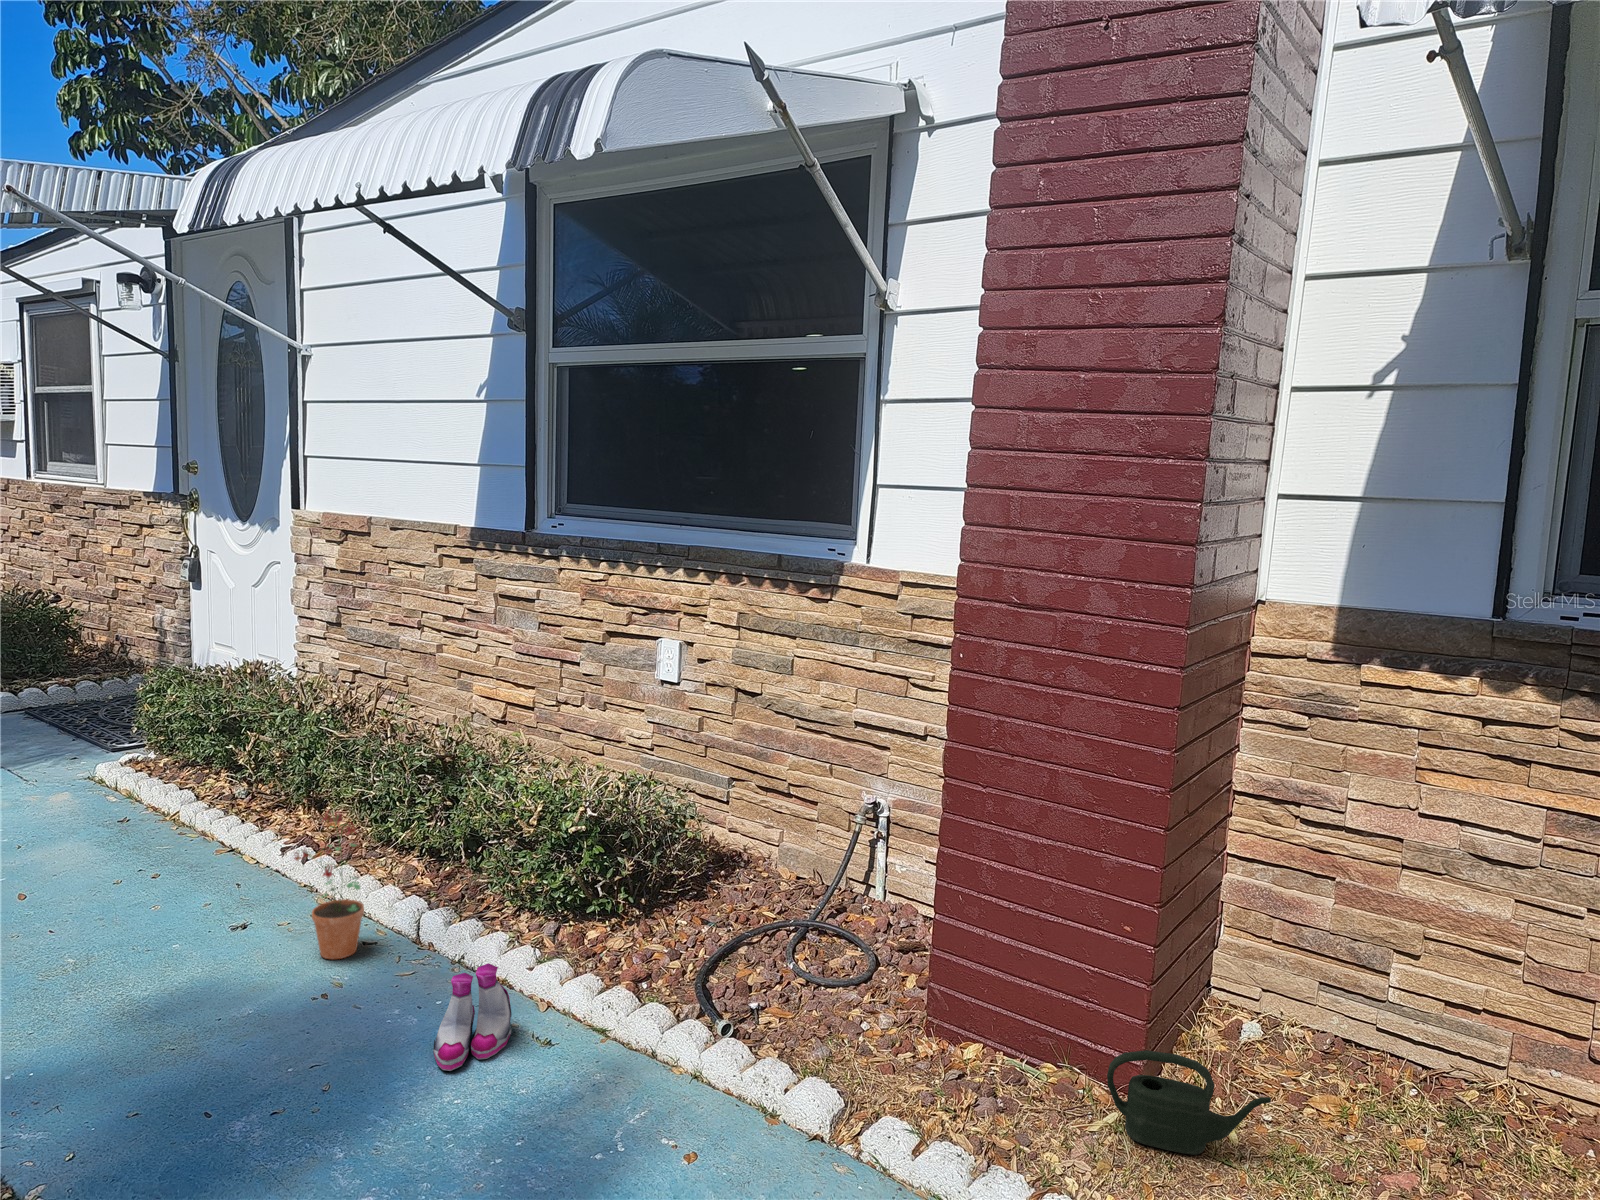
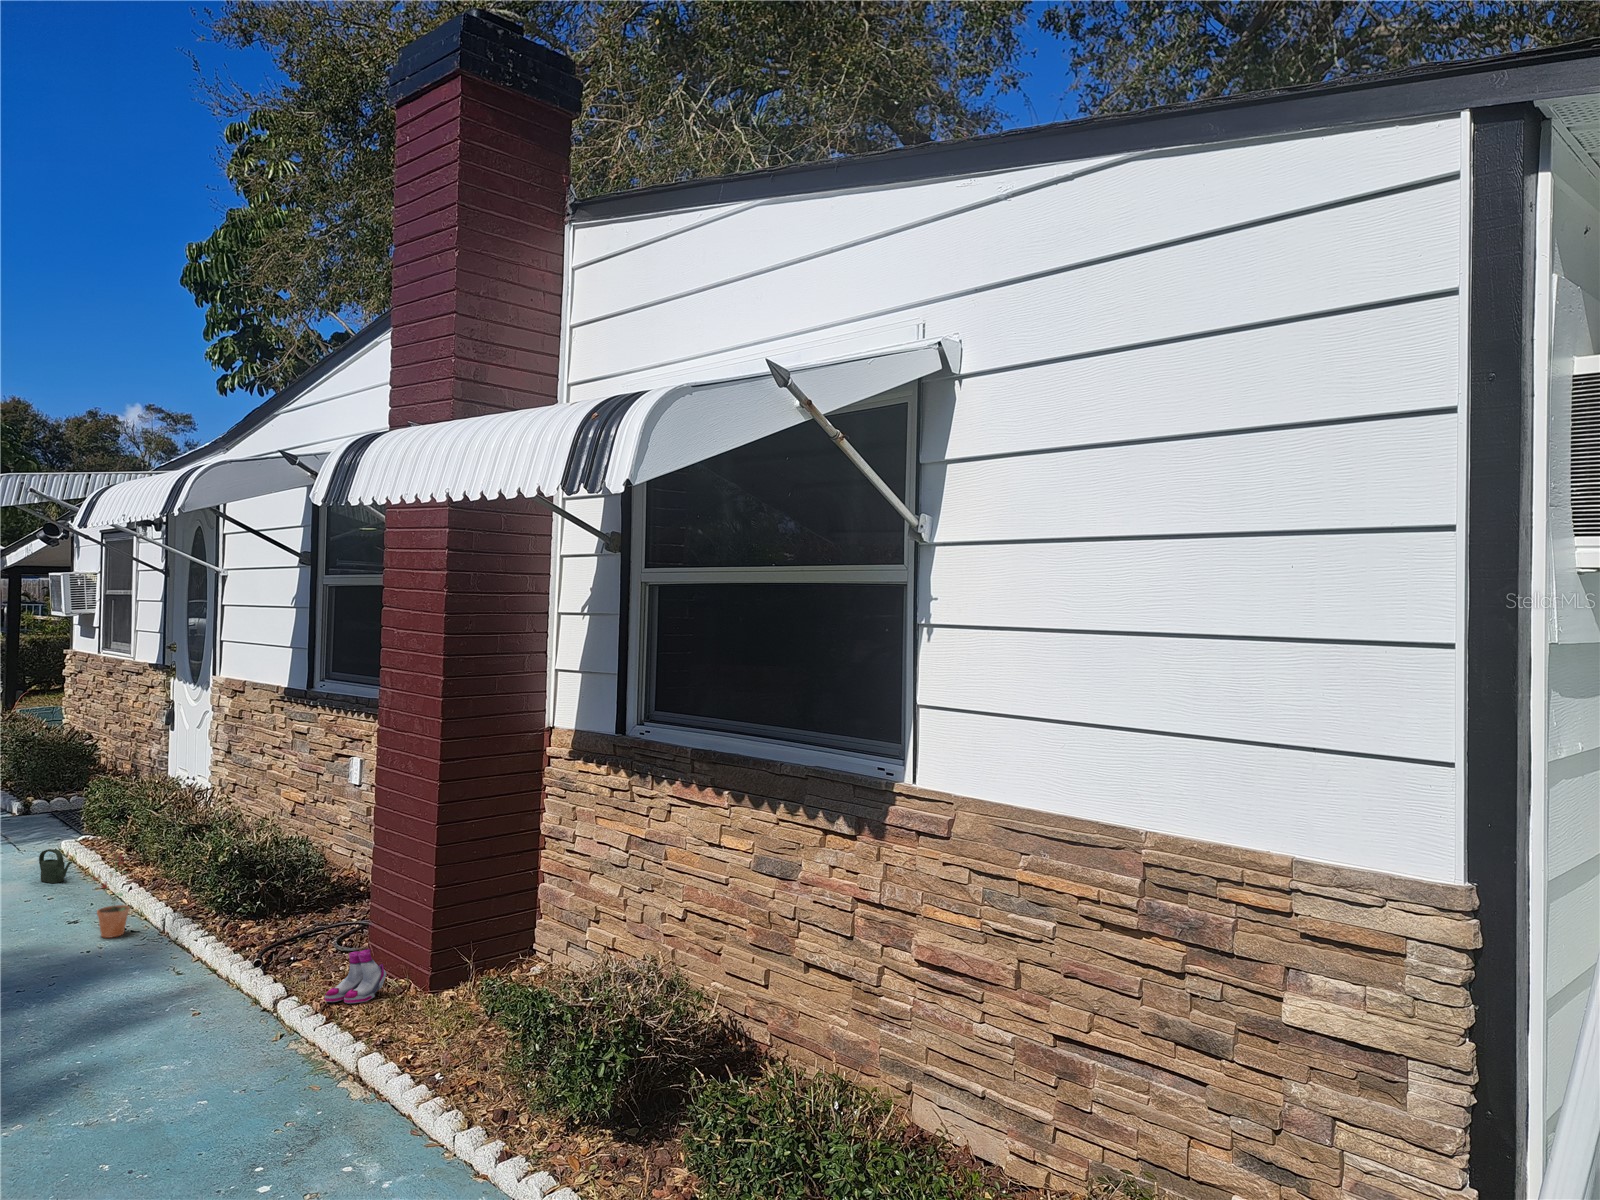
boots: present [433,963,511,1071] -> present [325,949,387,1003]
watering can: present [1107,1050,1271,1155] -> present [39,849,72,883]

